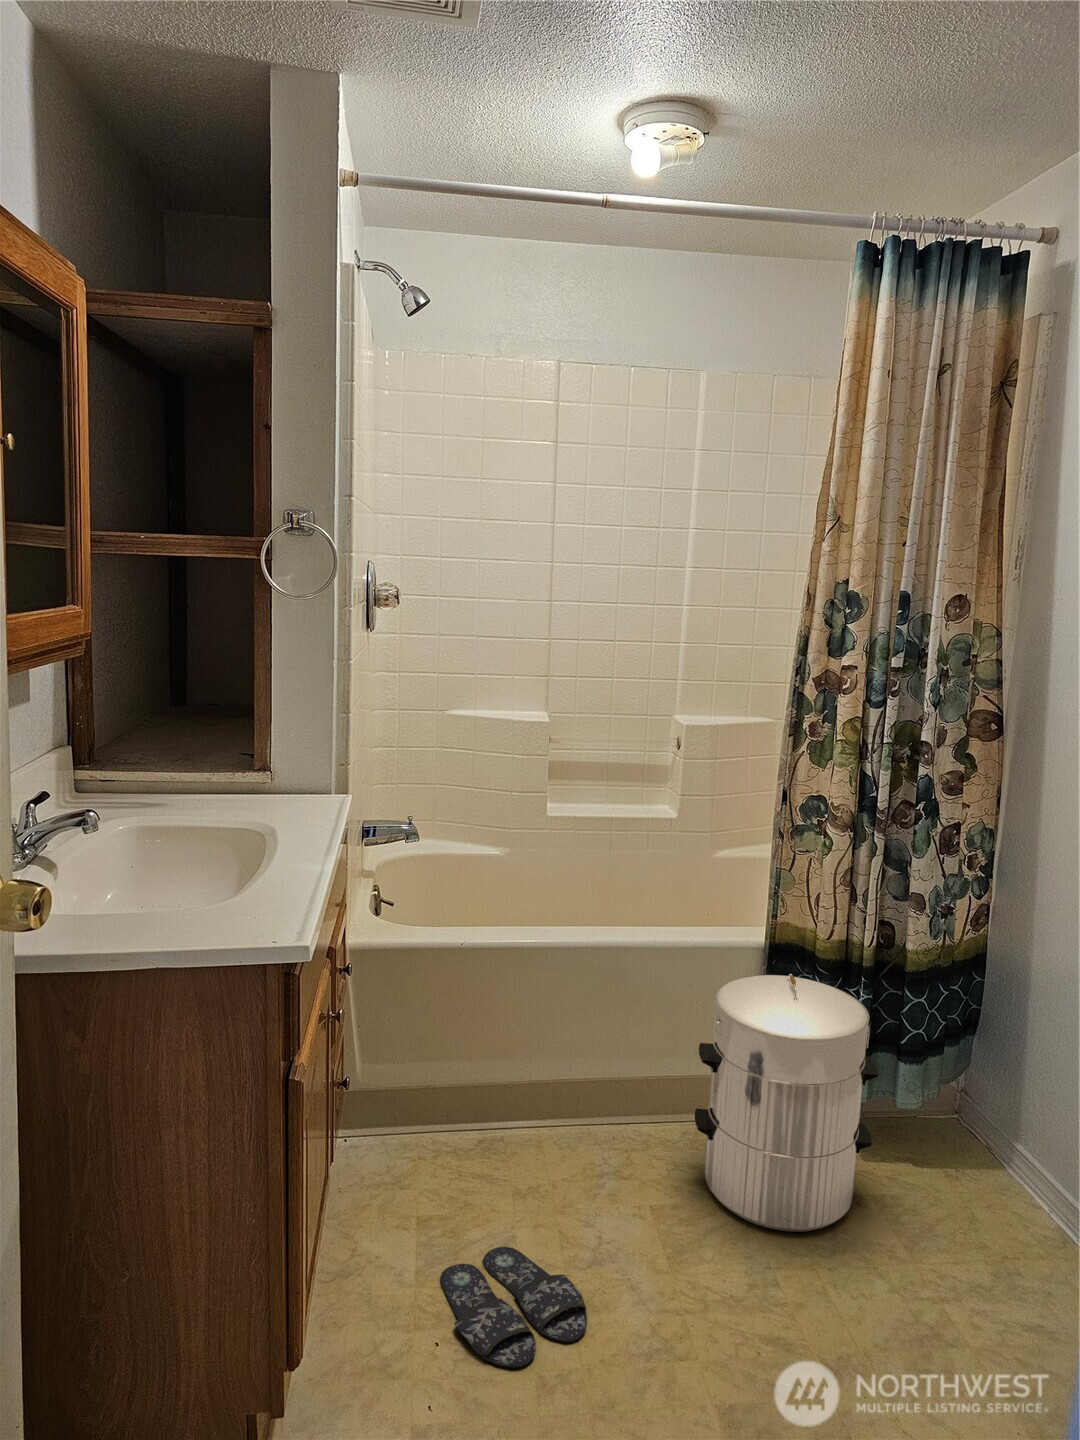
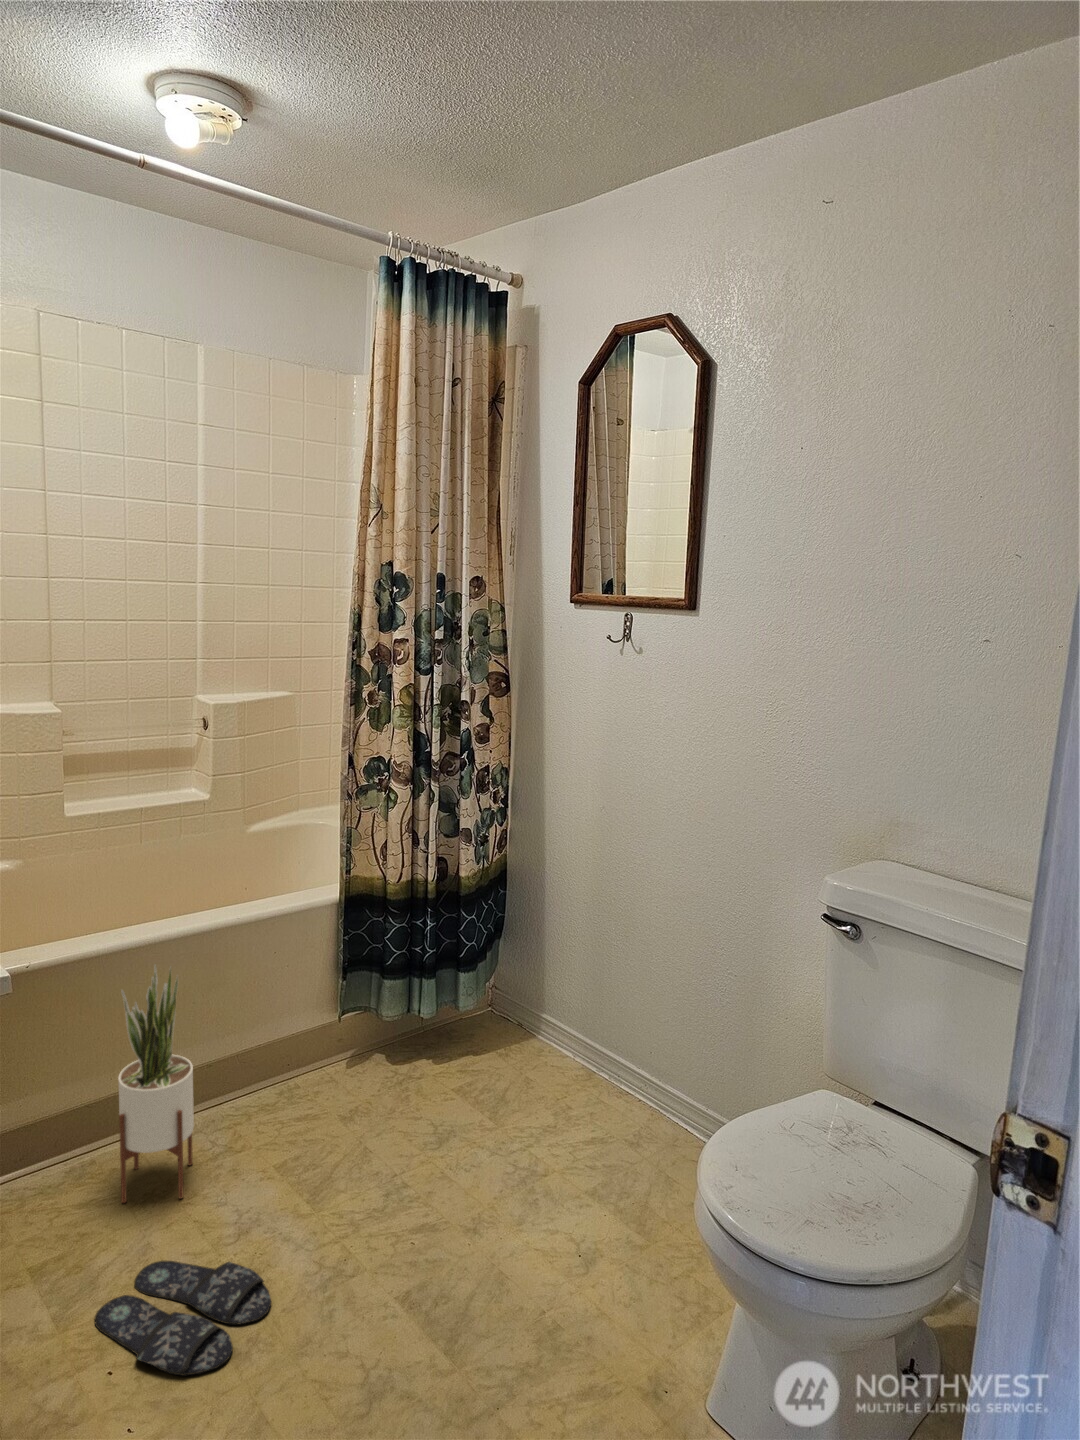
potted plant: none [504,965,577,1199] -> present [118,965,194,1203]
waste bin: present [695,974,878,1232] -> none [304,918,460,1147]

